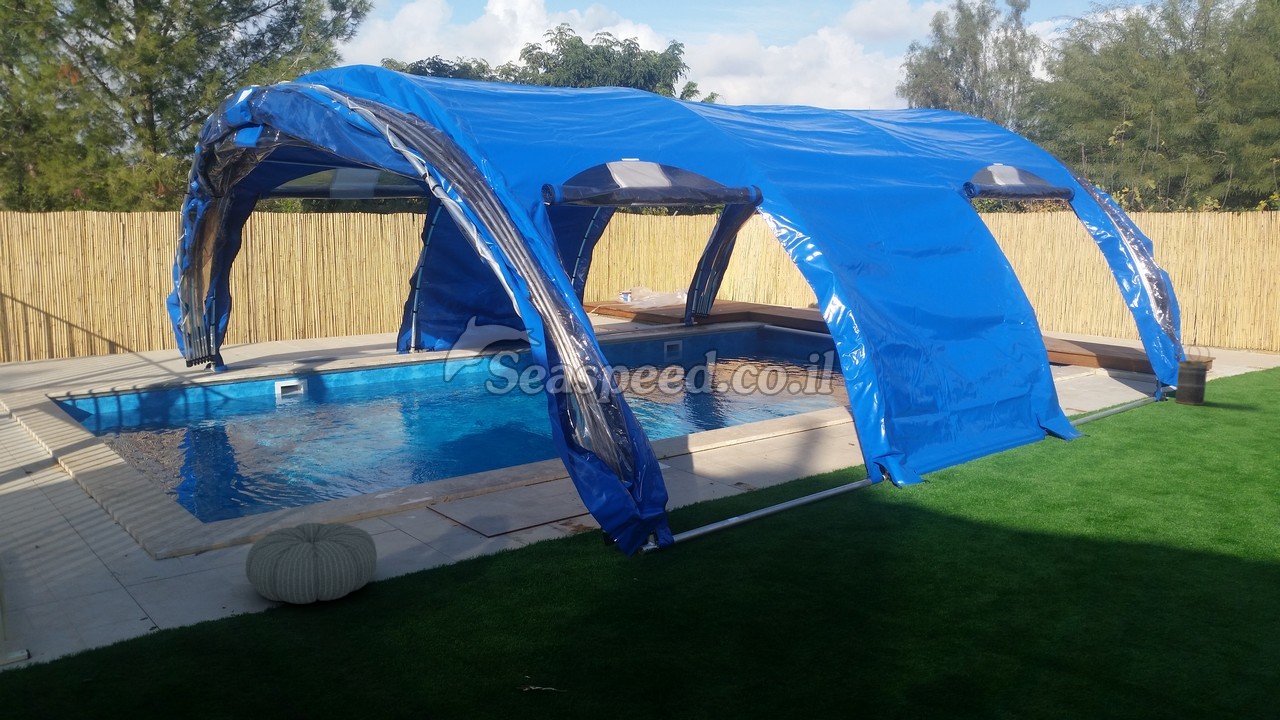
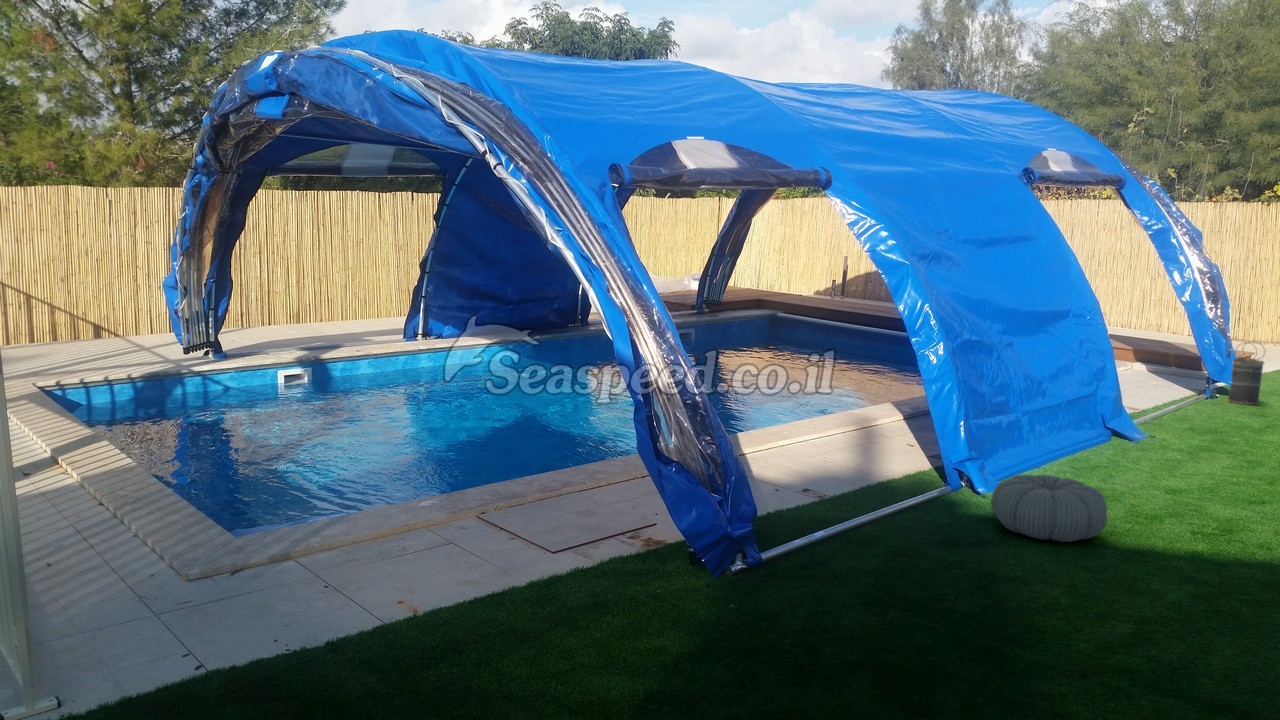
pouf: present [246,522,377,604] -> present [991,475,1107,542]

